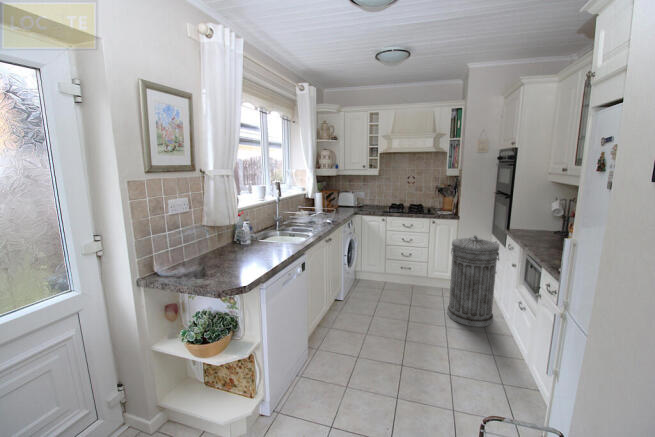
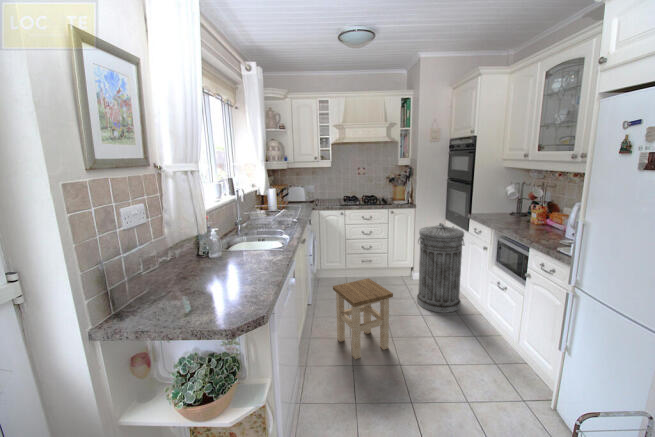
stool: none [352,280,404,351] -> present [333,278,393,359]

